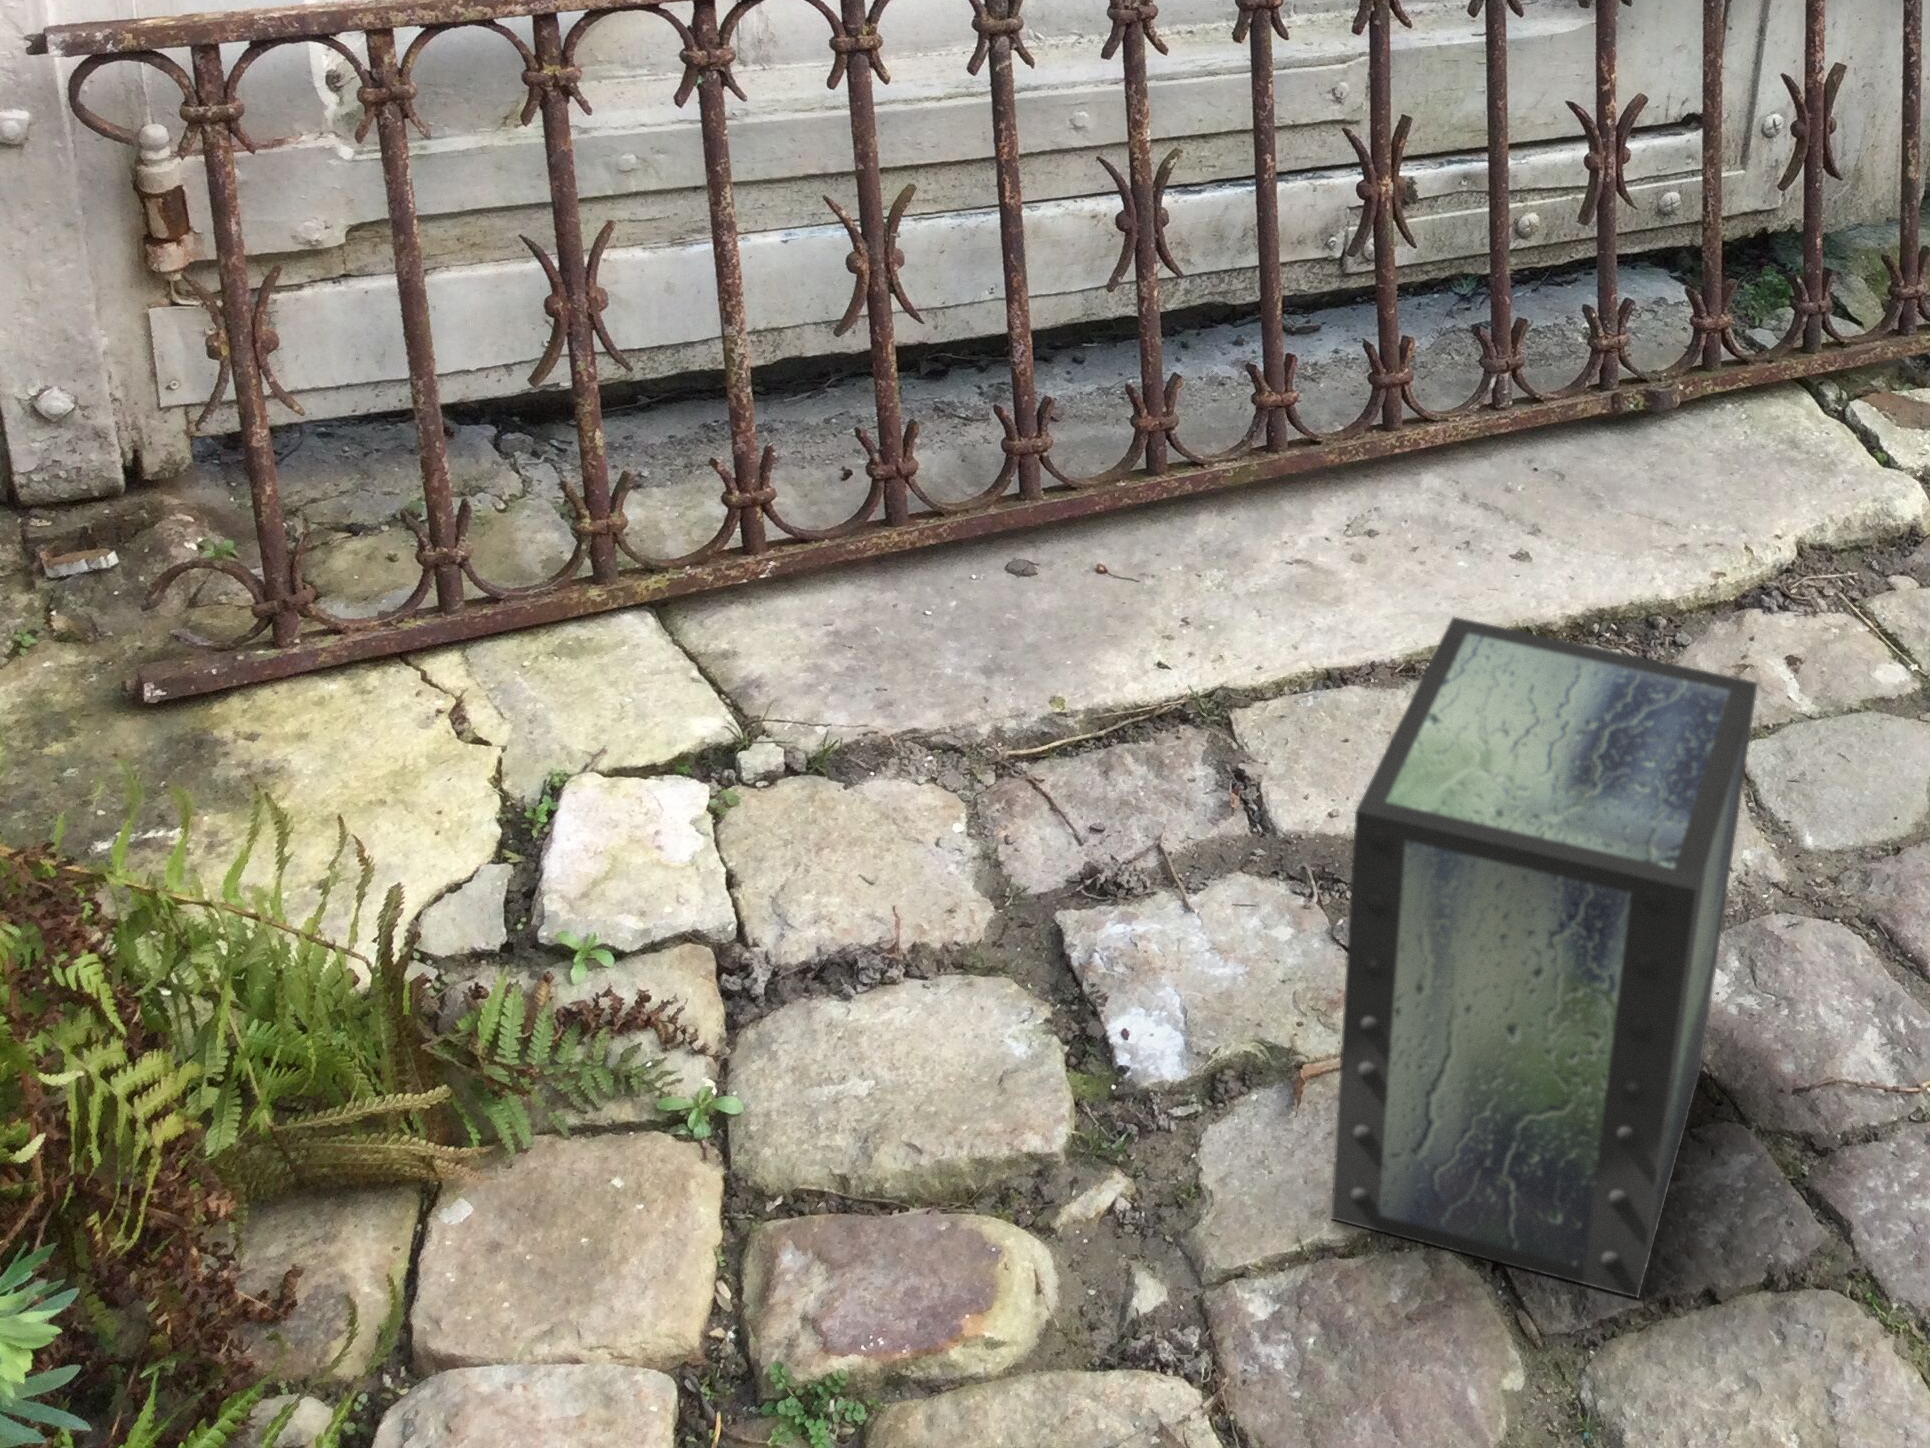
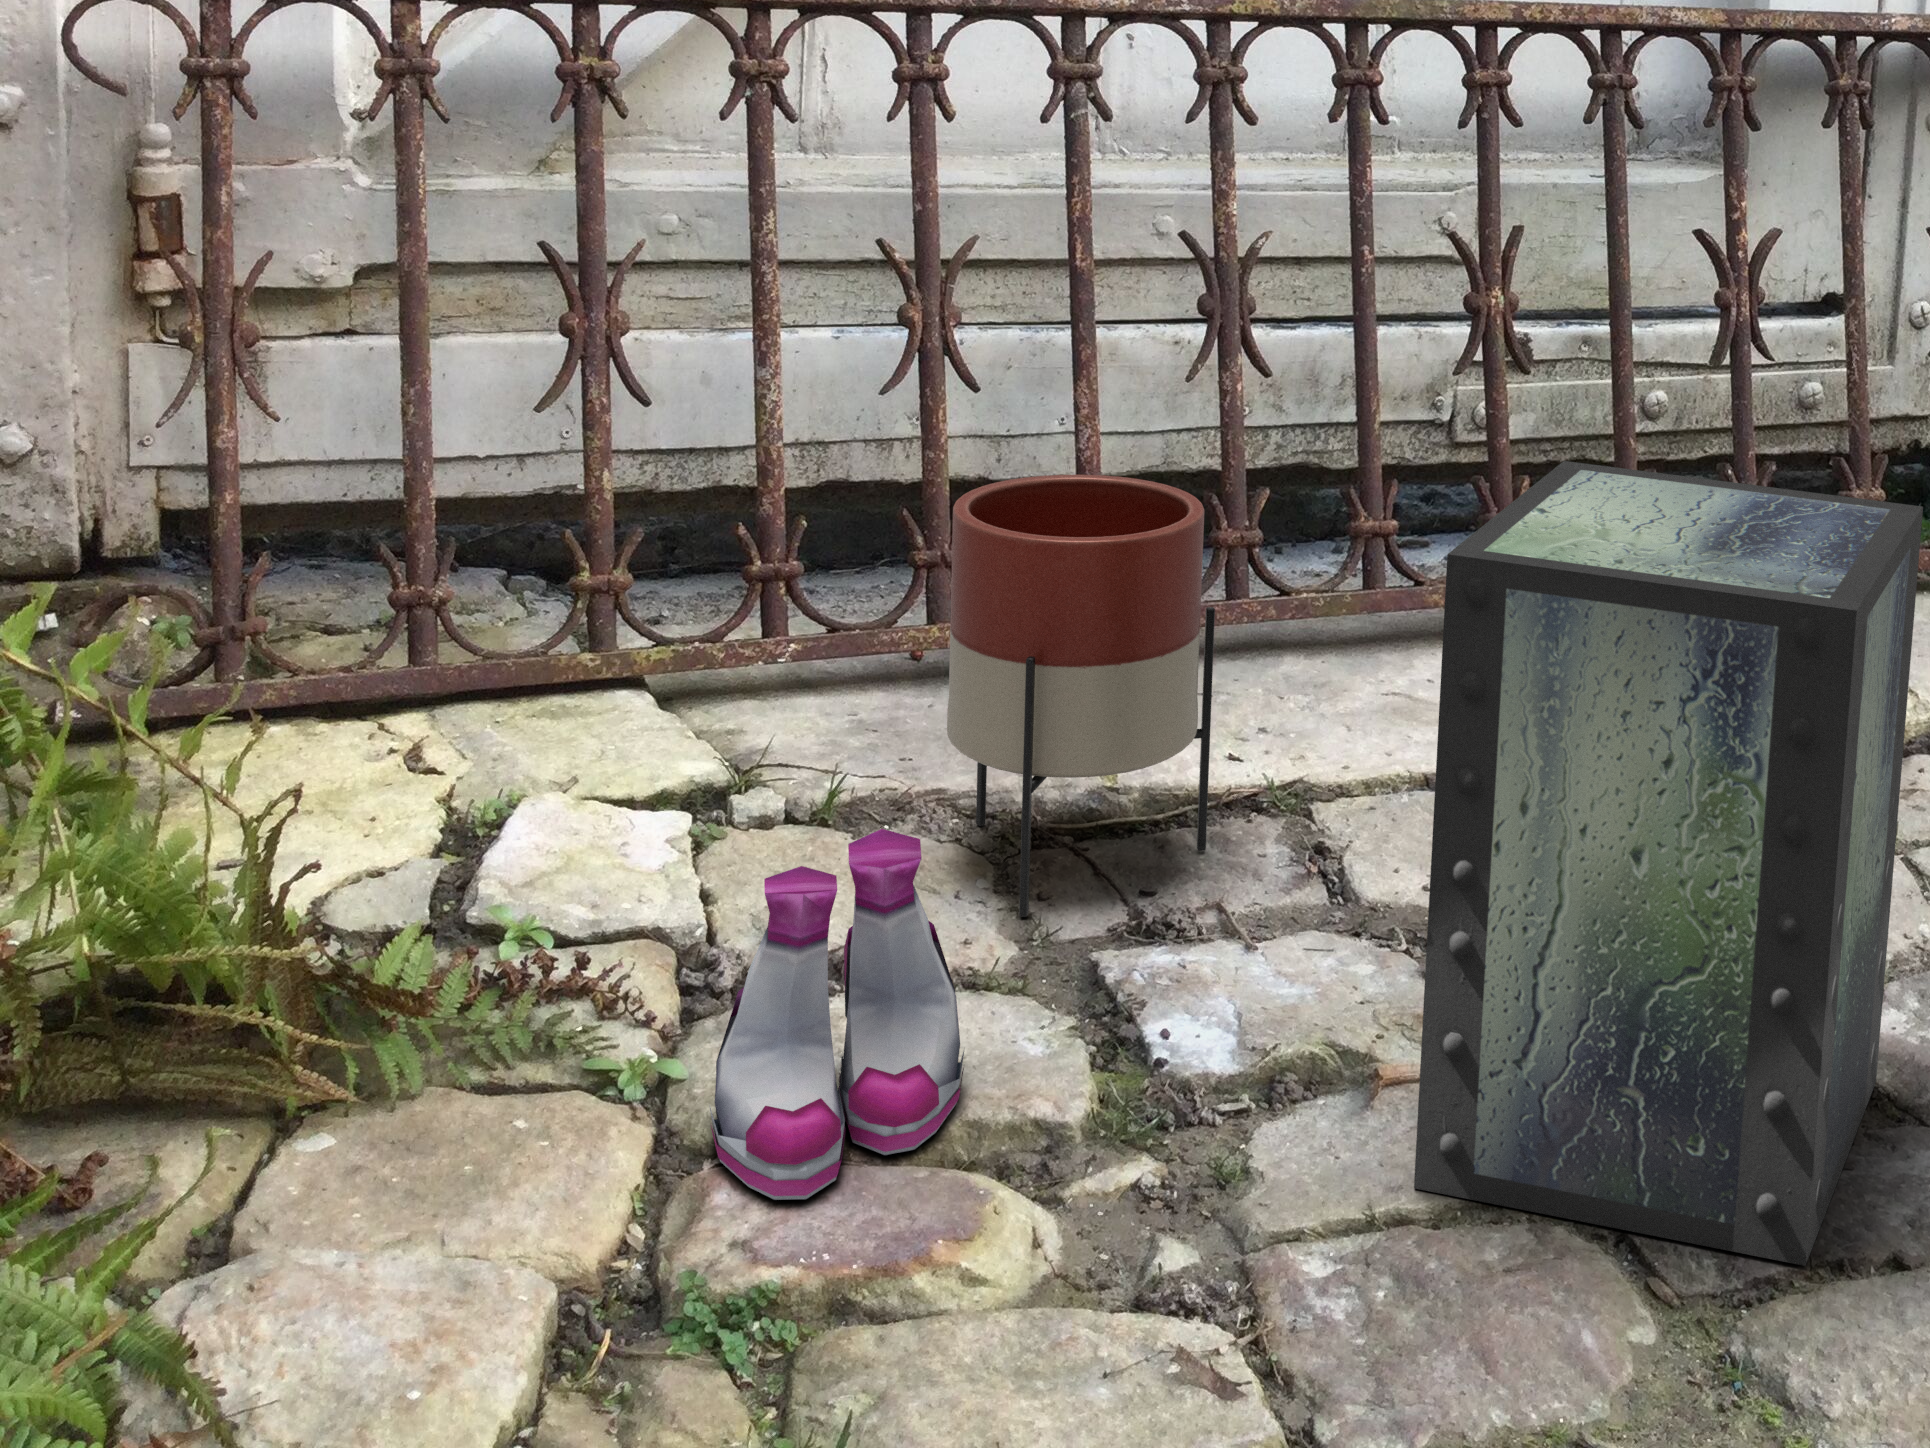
planter: none [918,493,1149,887] -> present [947,475,1215,917]
boots: none [761,947,964,1262] -> present [710,829,964,1200]

